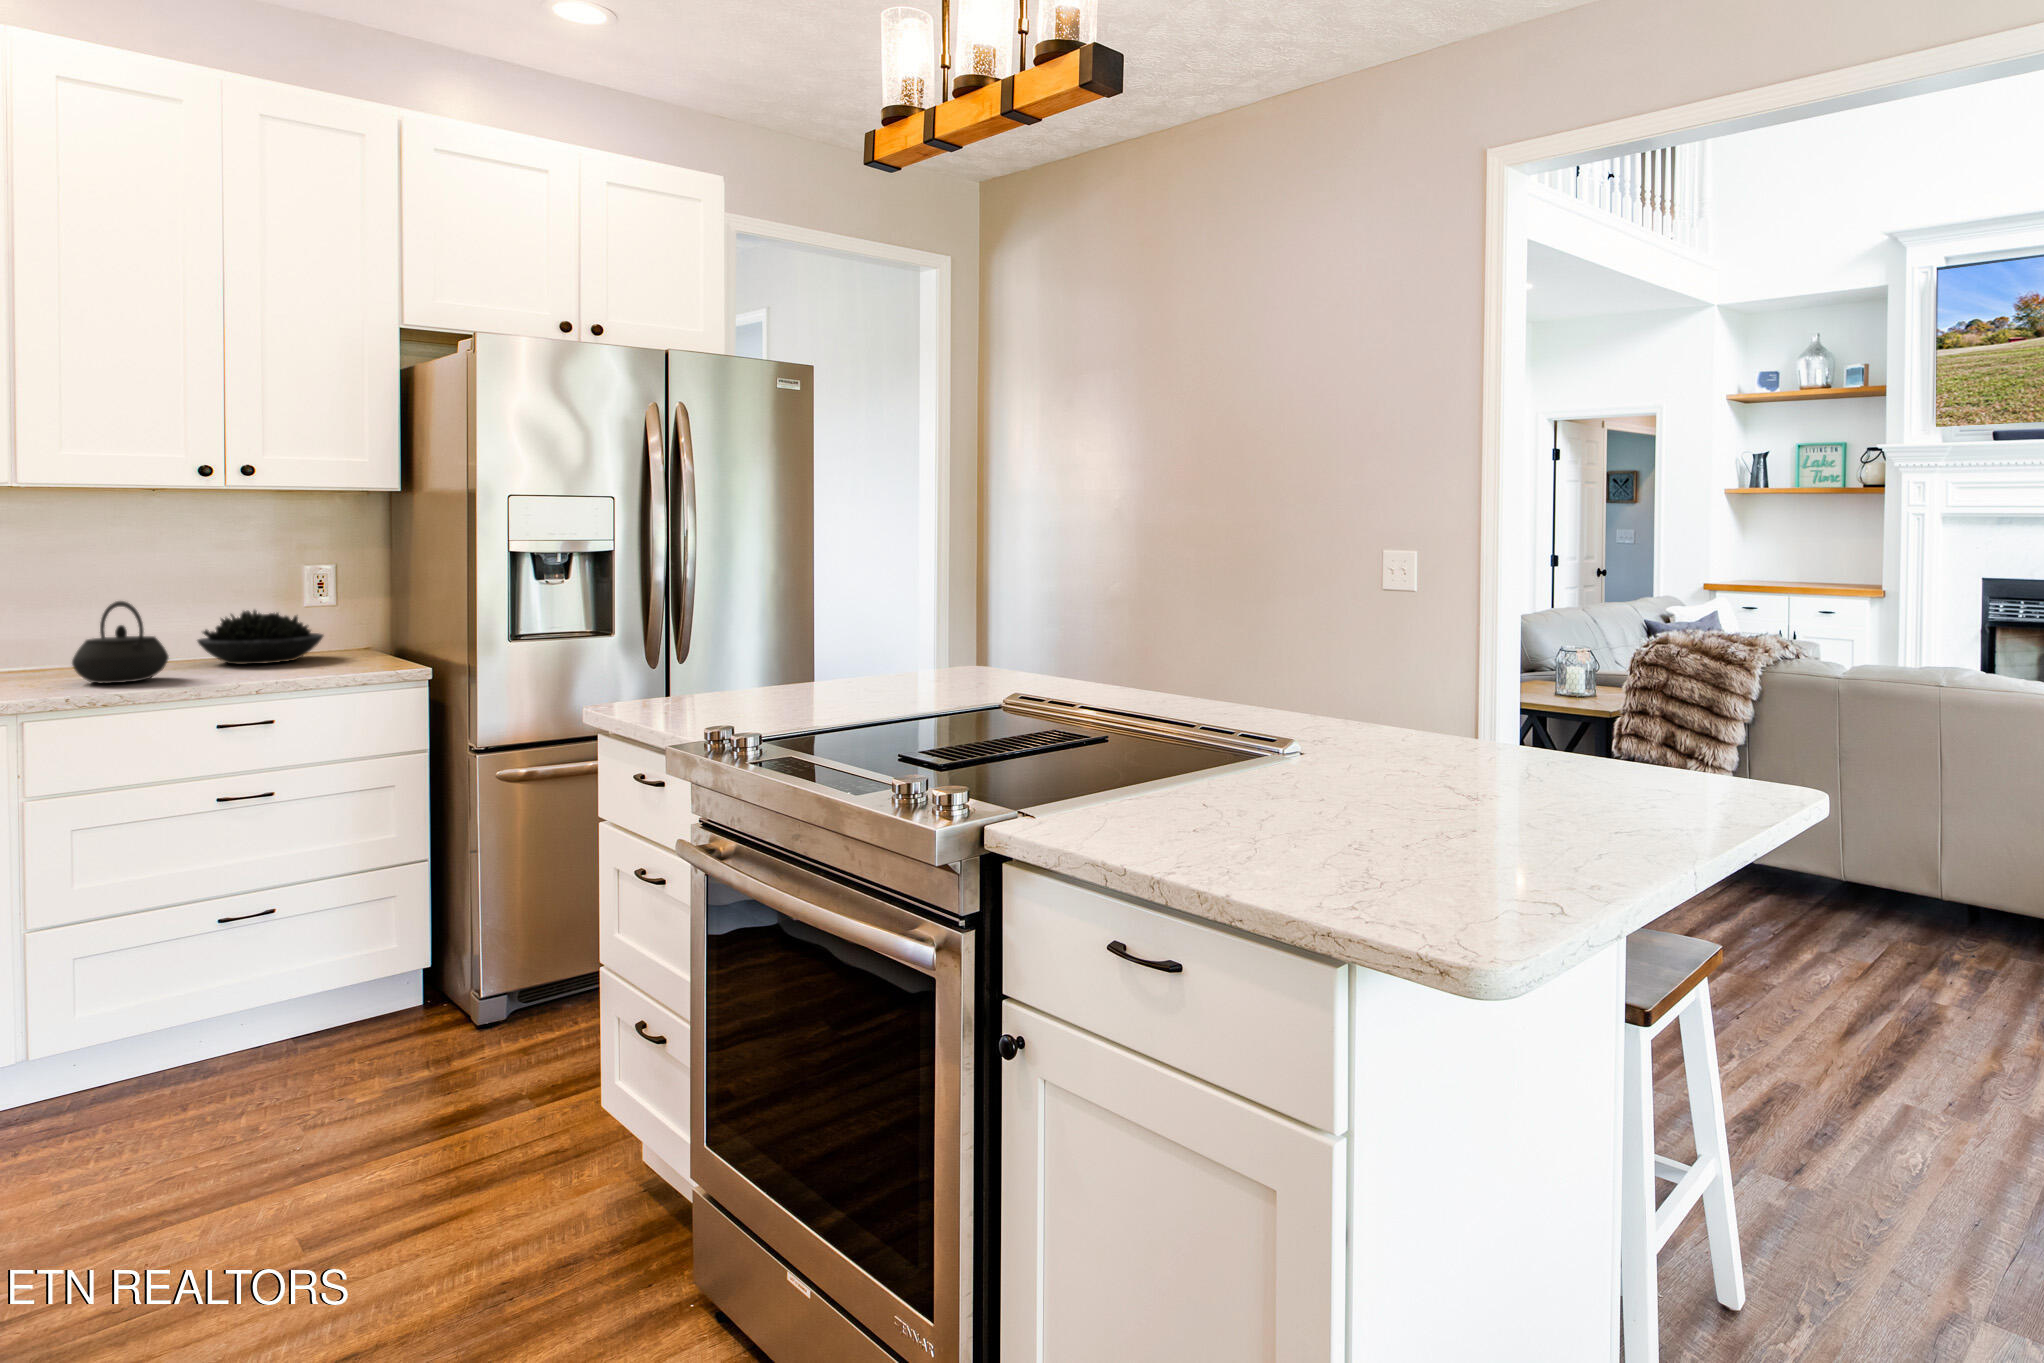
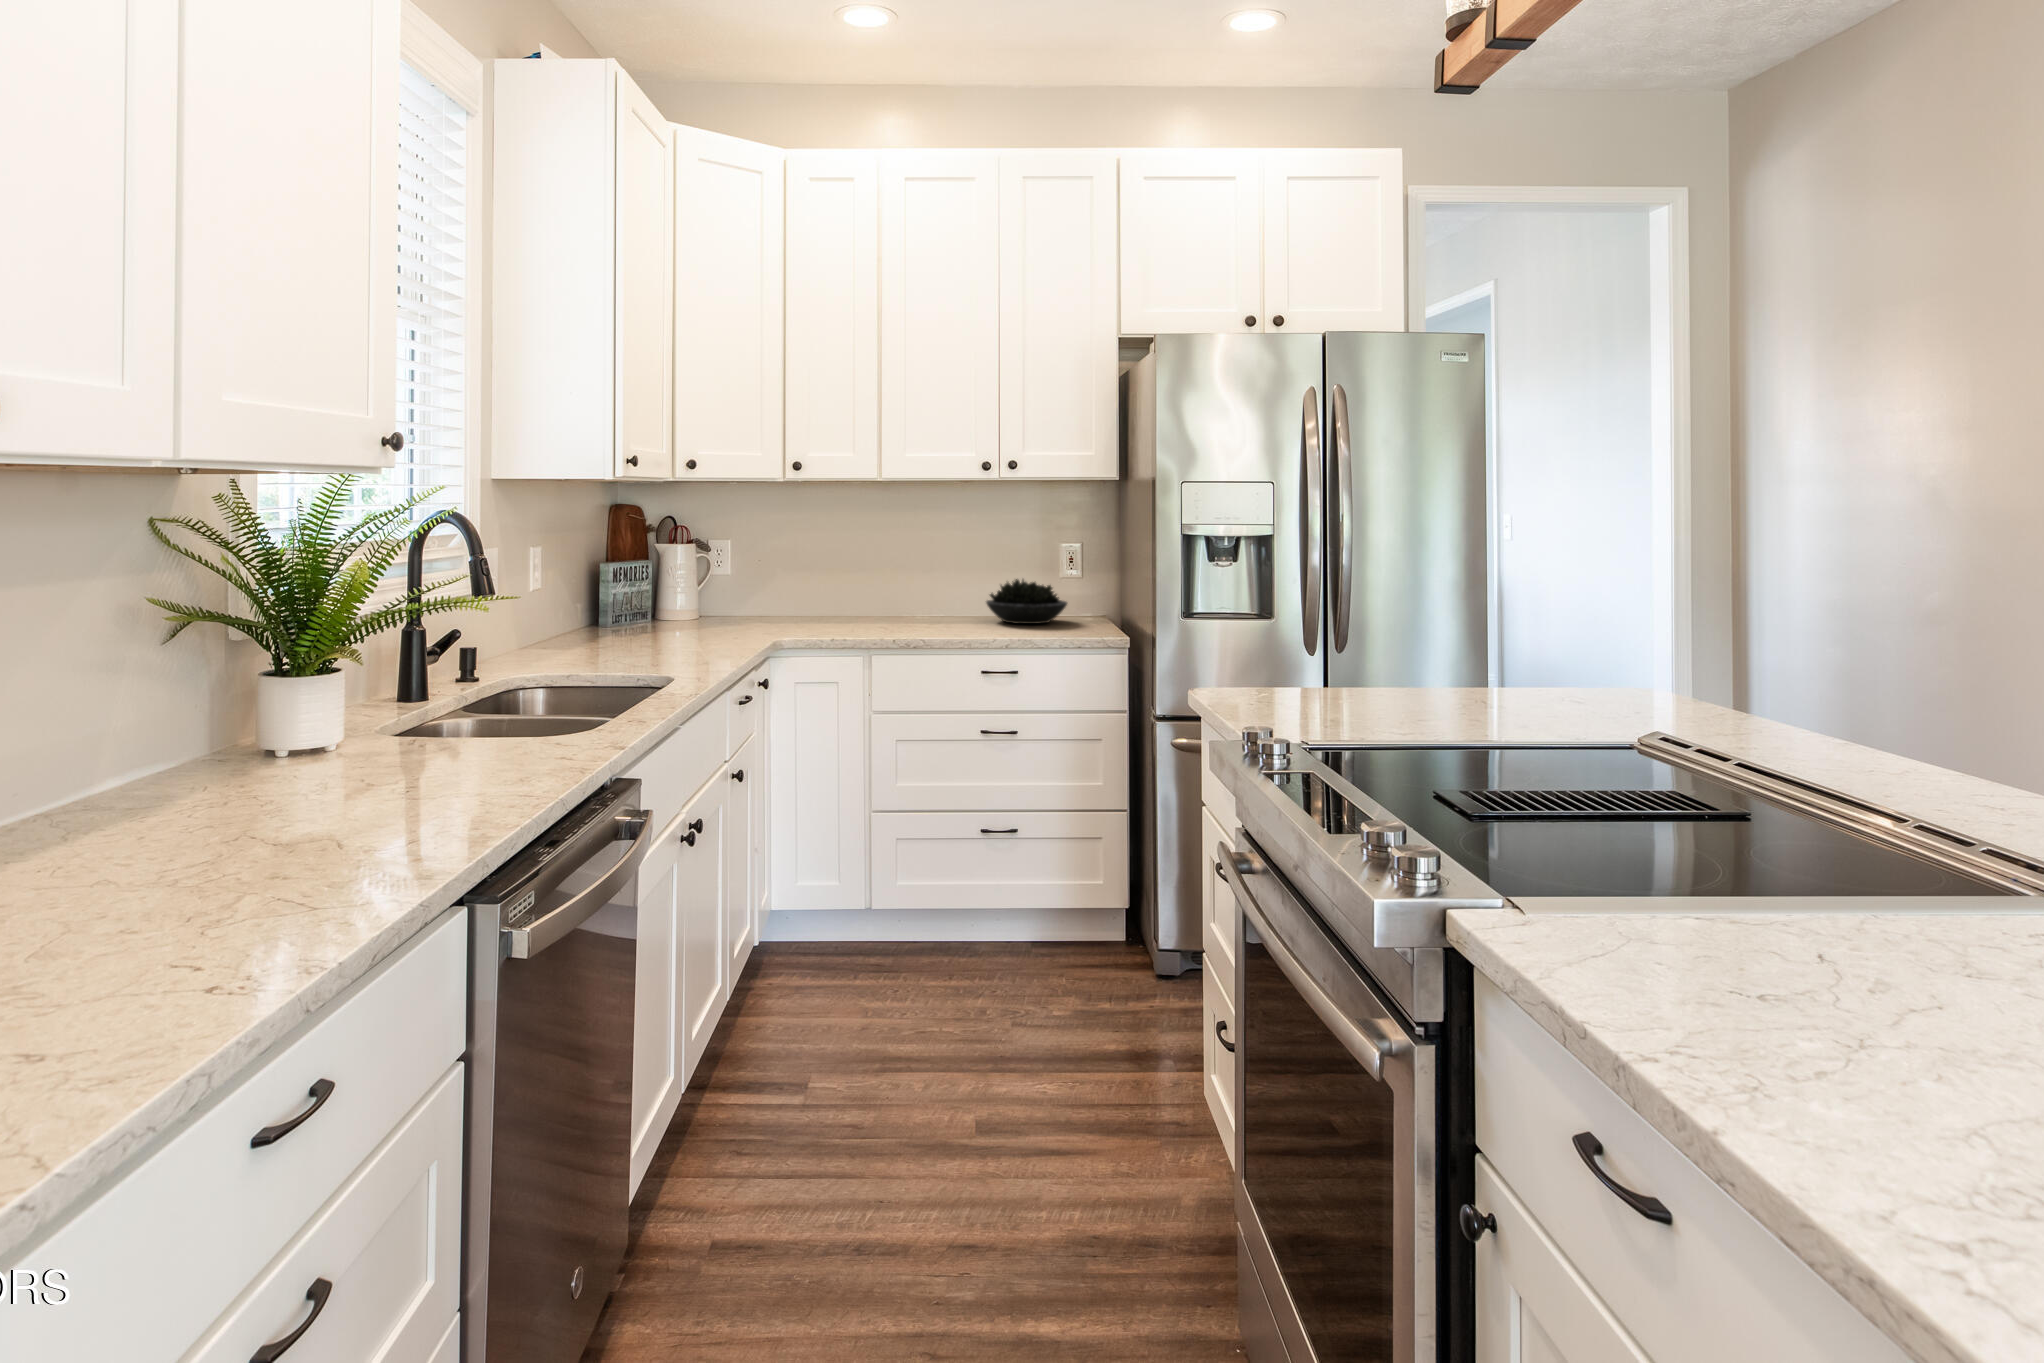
kettle: present [72,601,169,683] -> none [905,567,961,631]

